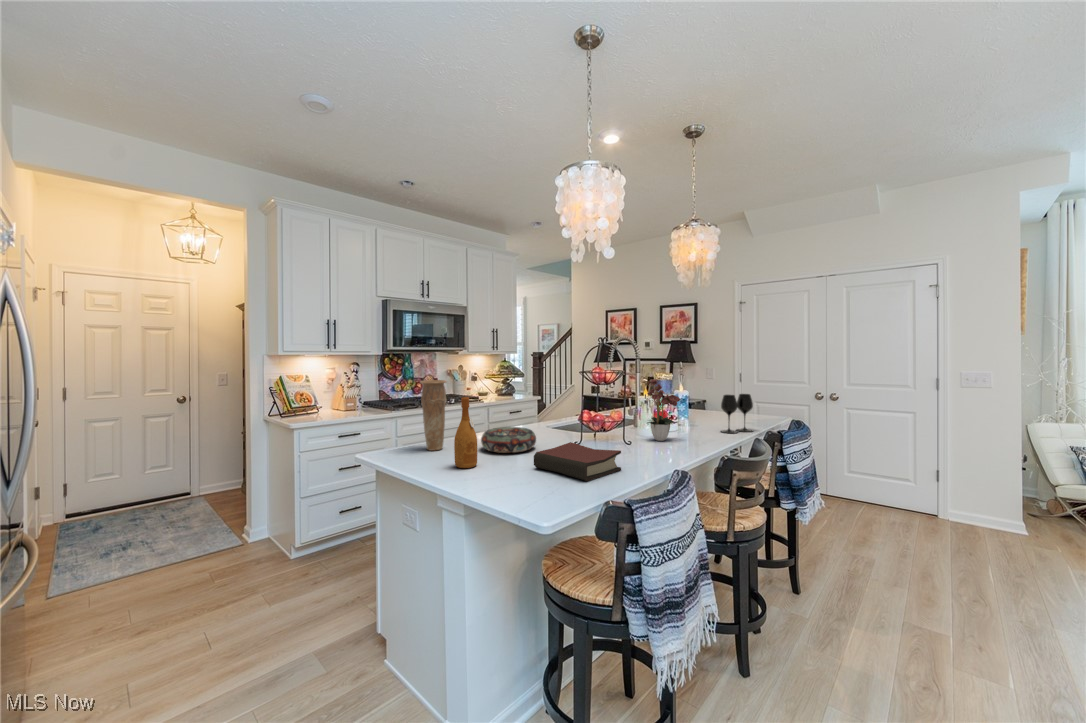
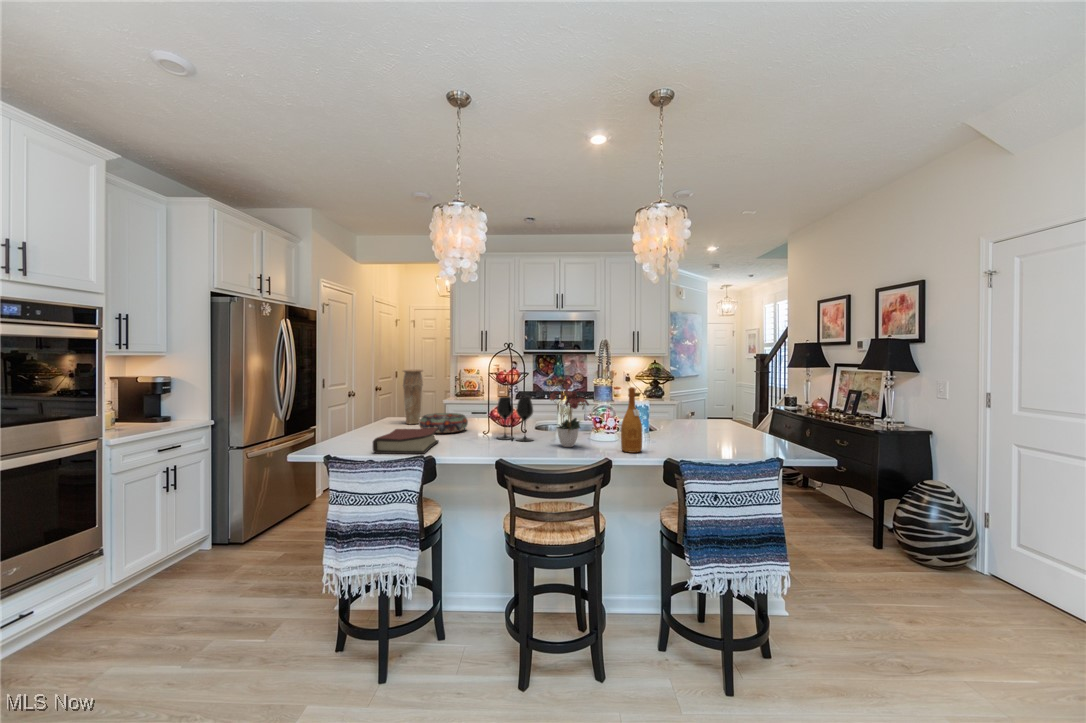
wine glass: present [721,394,753,433] -> present [497,397,533,441]
wine bottle: present [454,397,477,468] -> present [621,387,642,453]

